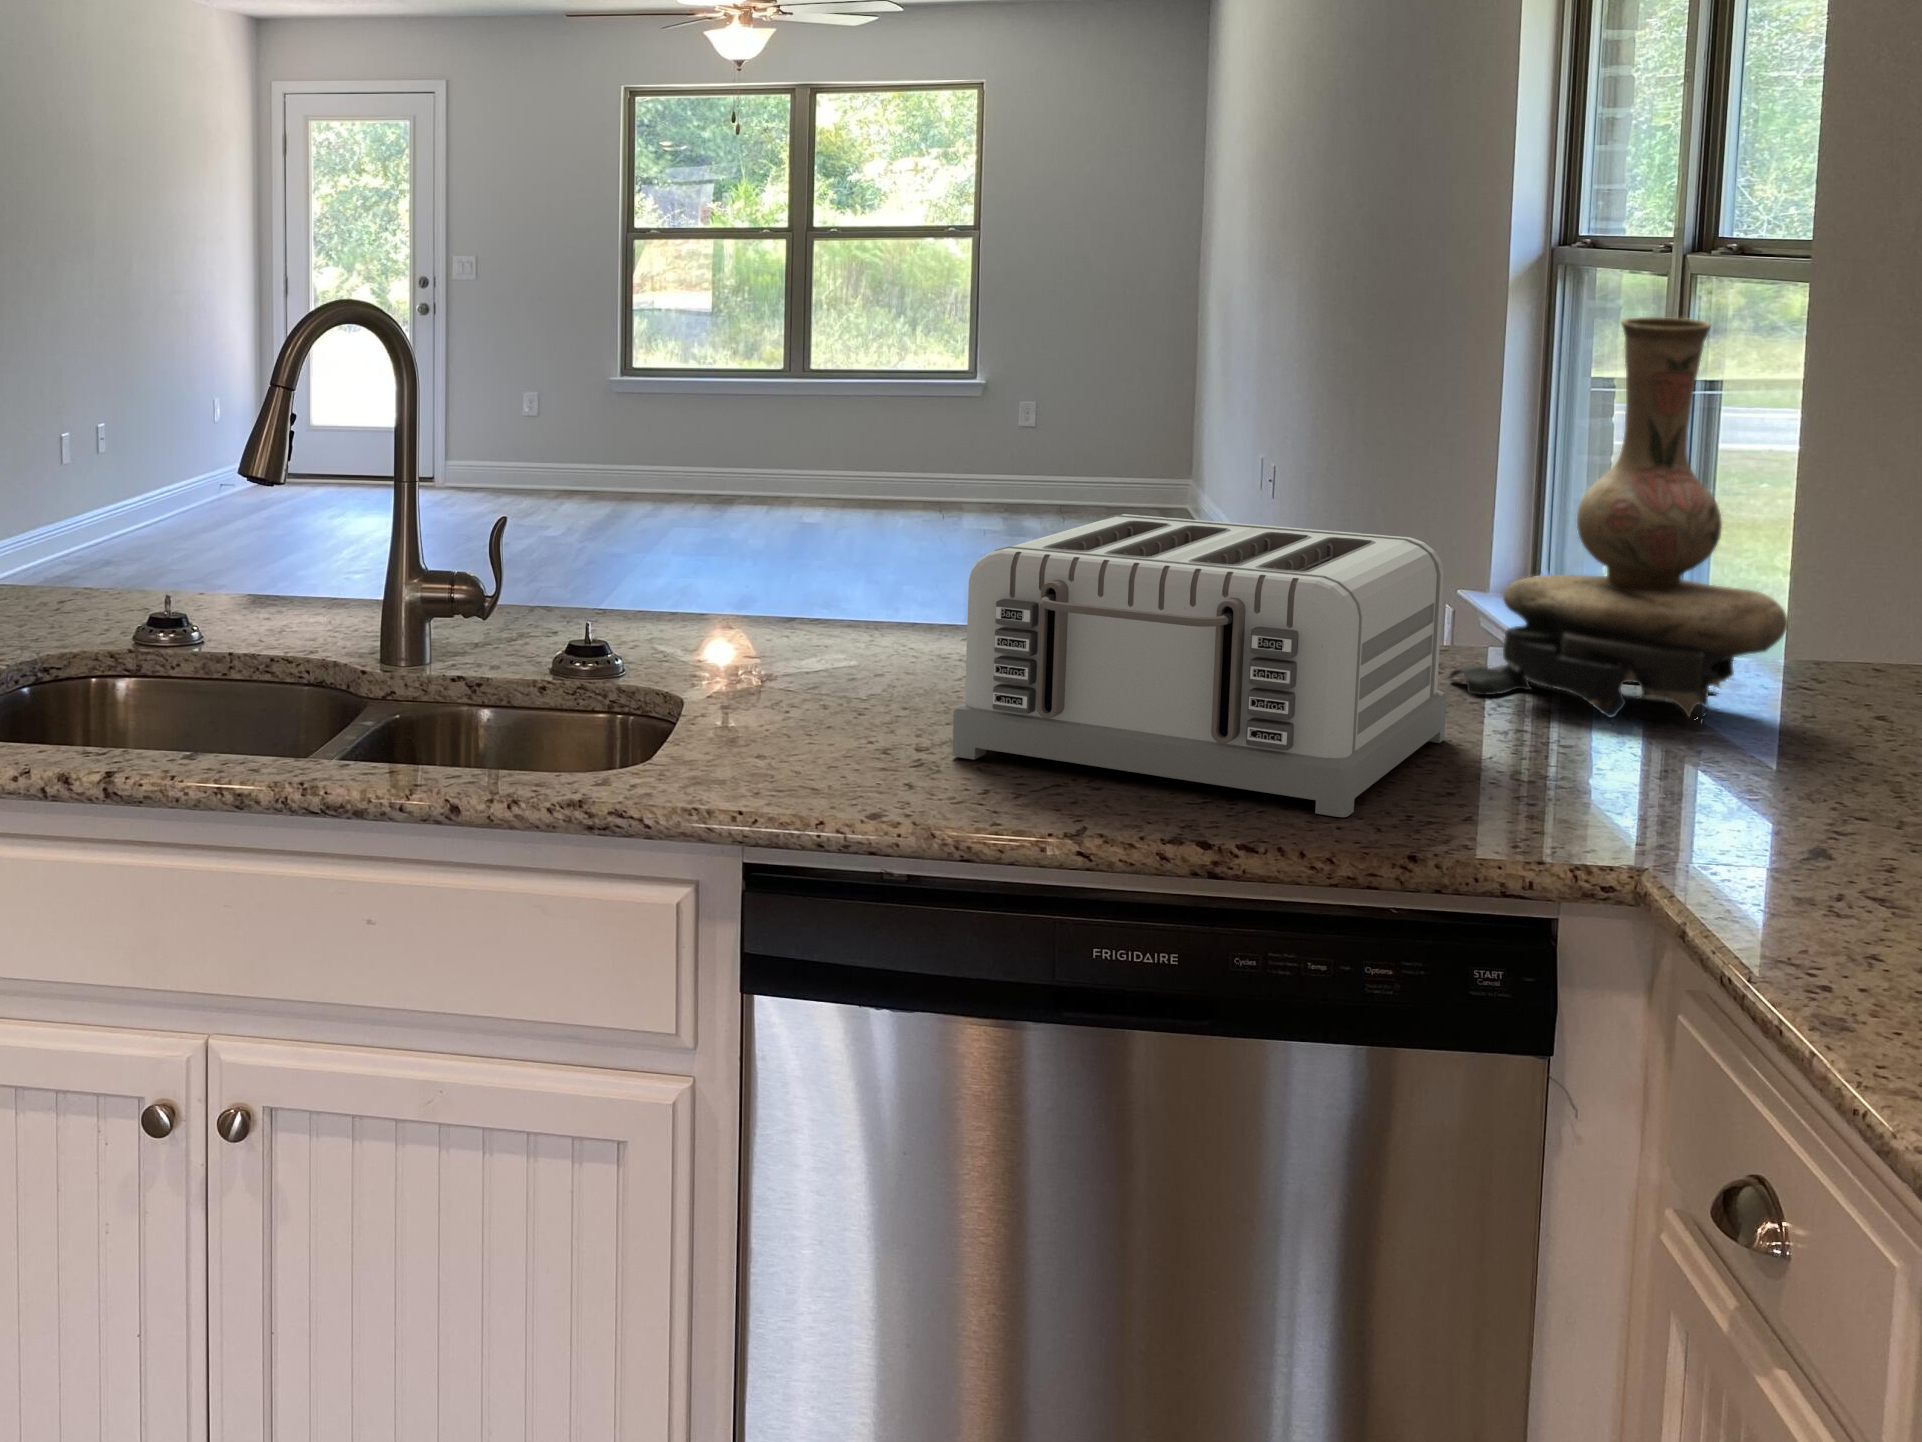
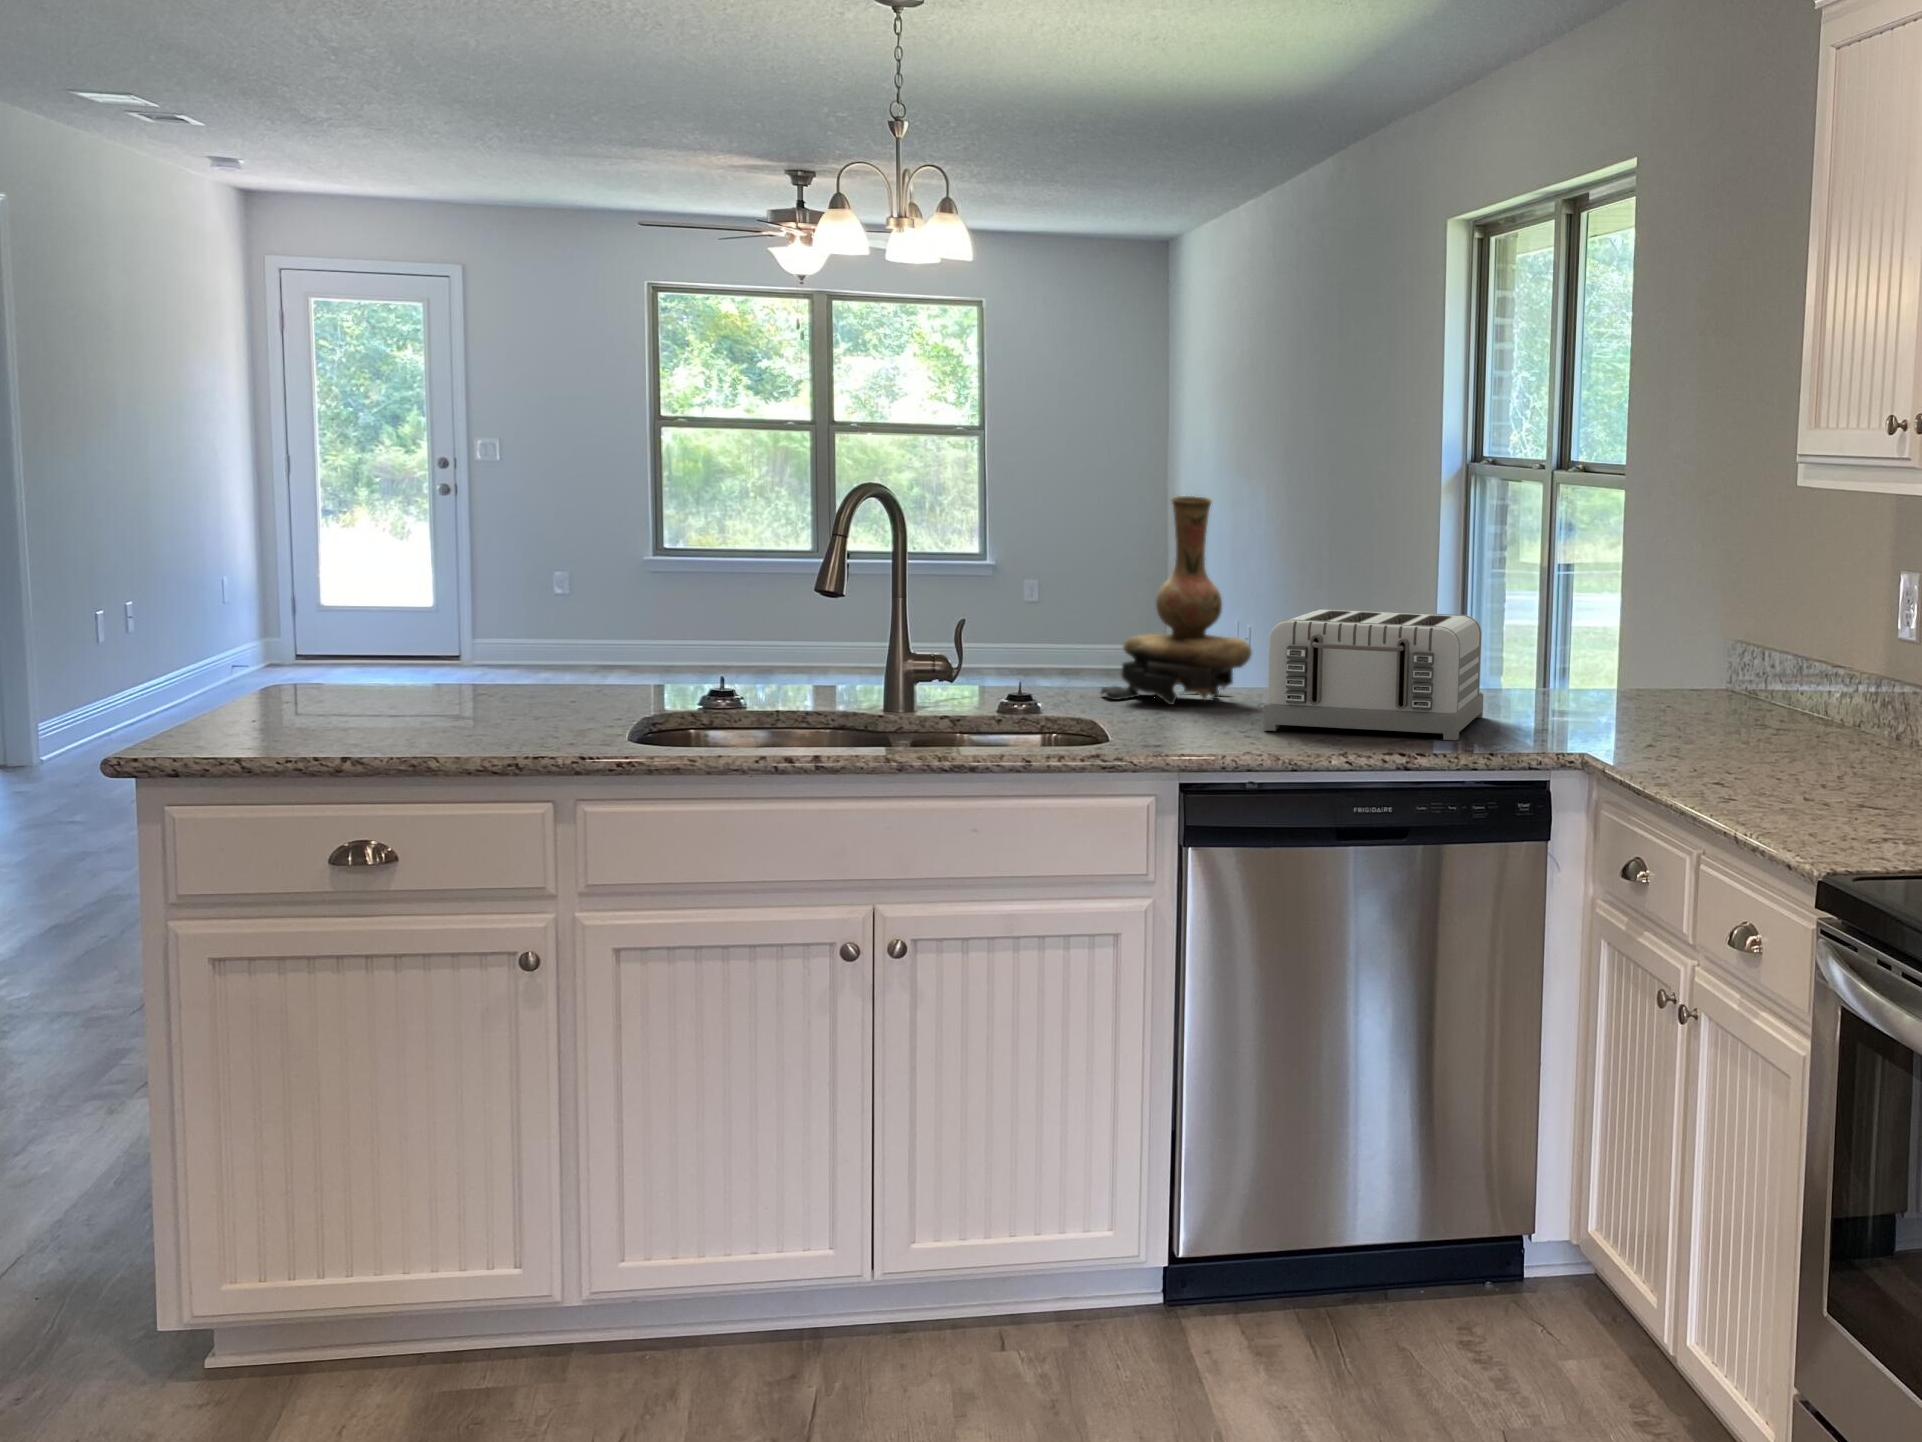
vase: present [1449,317,1788,717] -> present [1101,496,1252,705]

